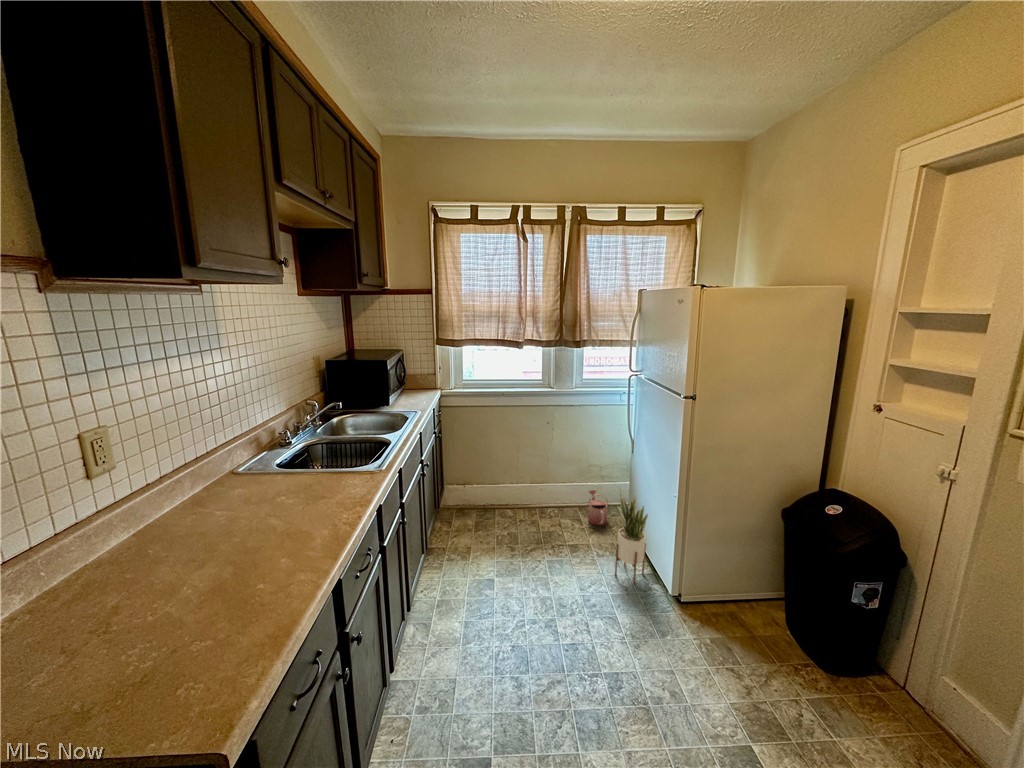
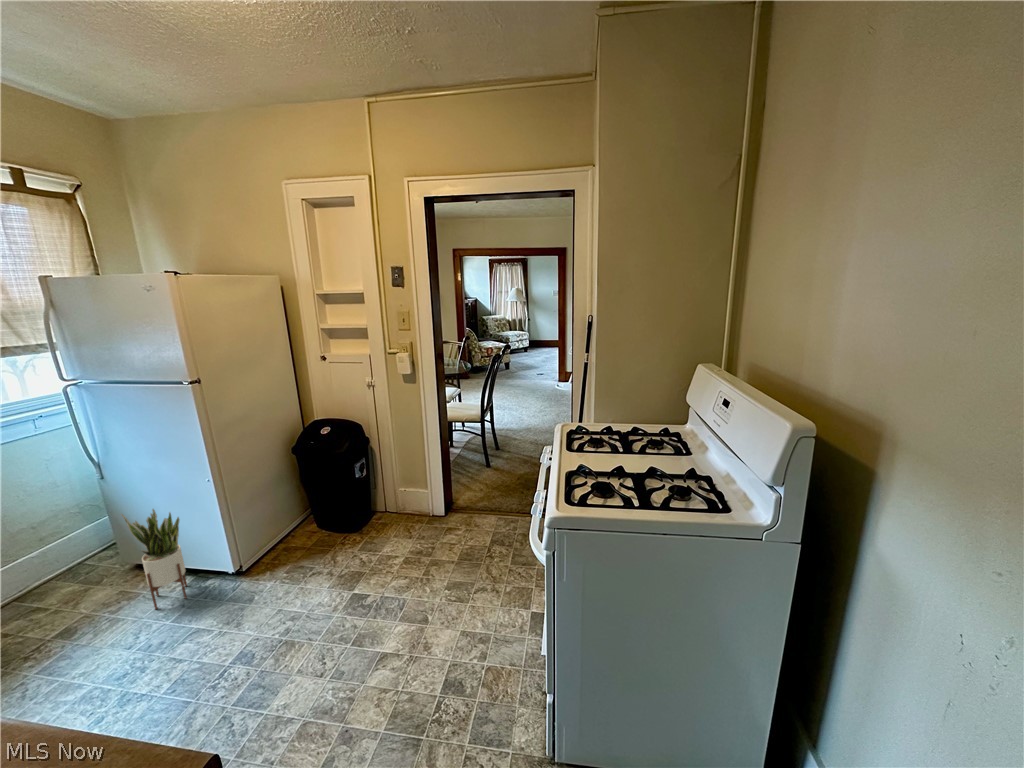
watering can: present [588,490,608,525] -> none [24,557,85,603]

